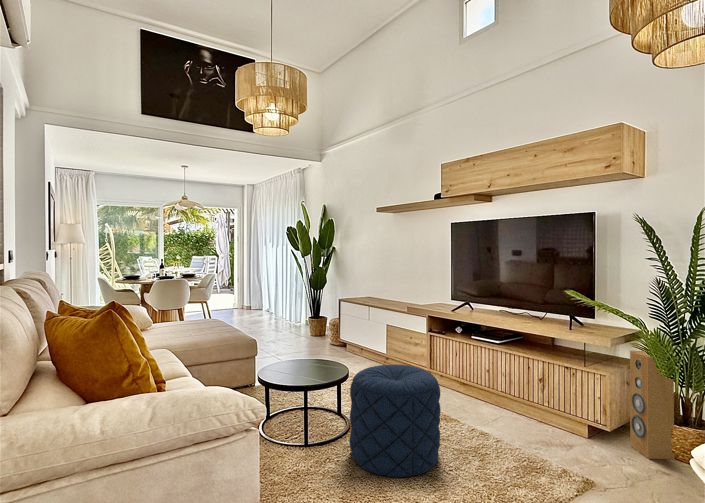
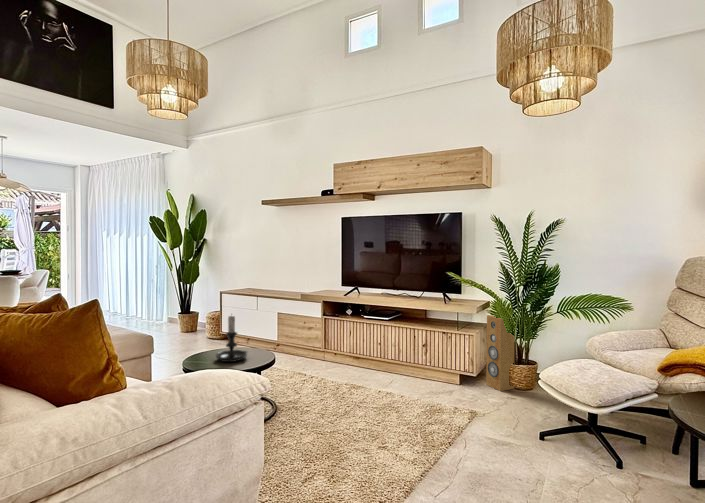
candle holder: none [282,326,315,377] -> present [215,316,248,362]
pouf: present [349,364,440,477] -> none [292,341,370,435]

